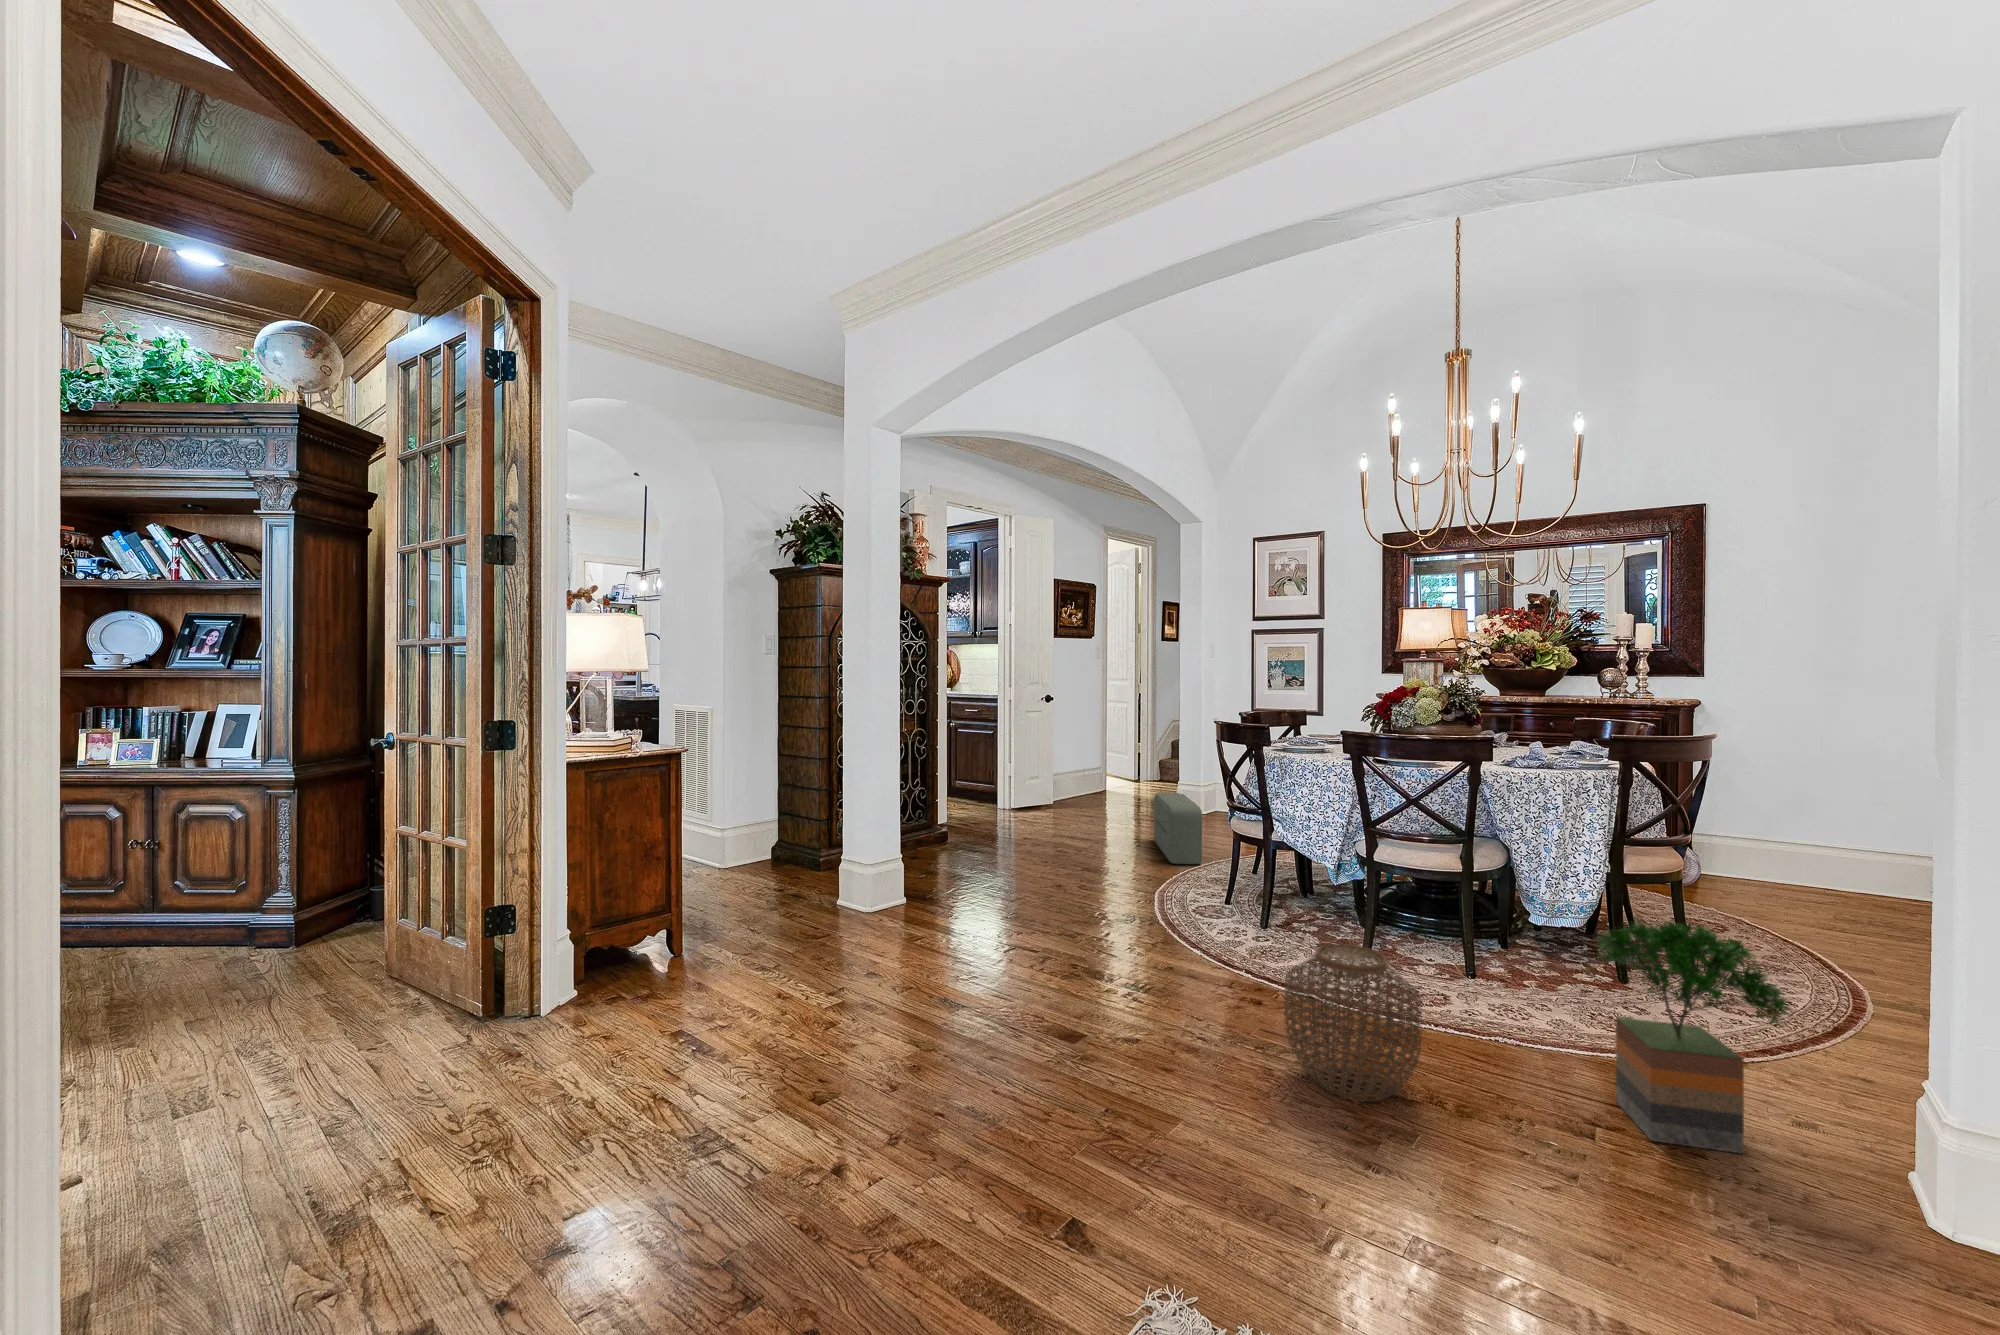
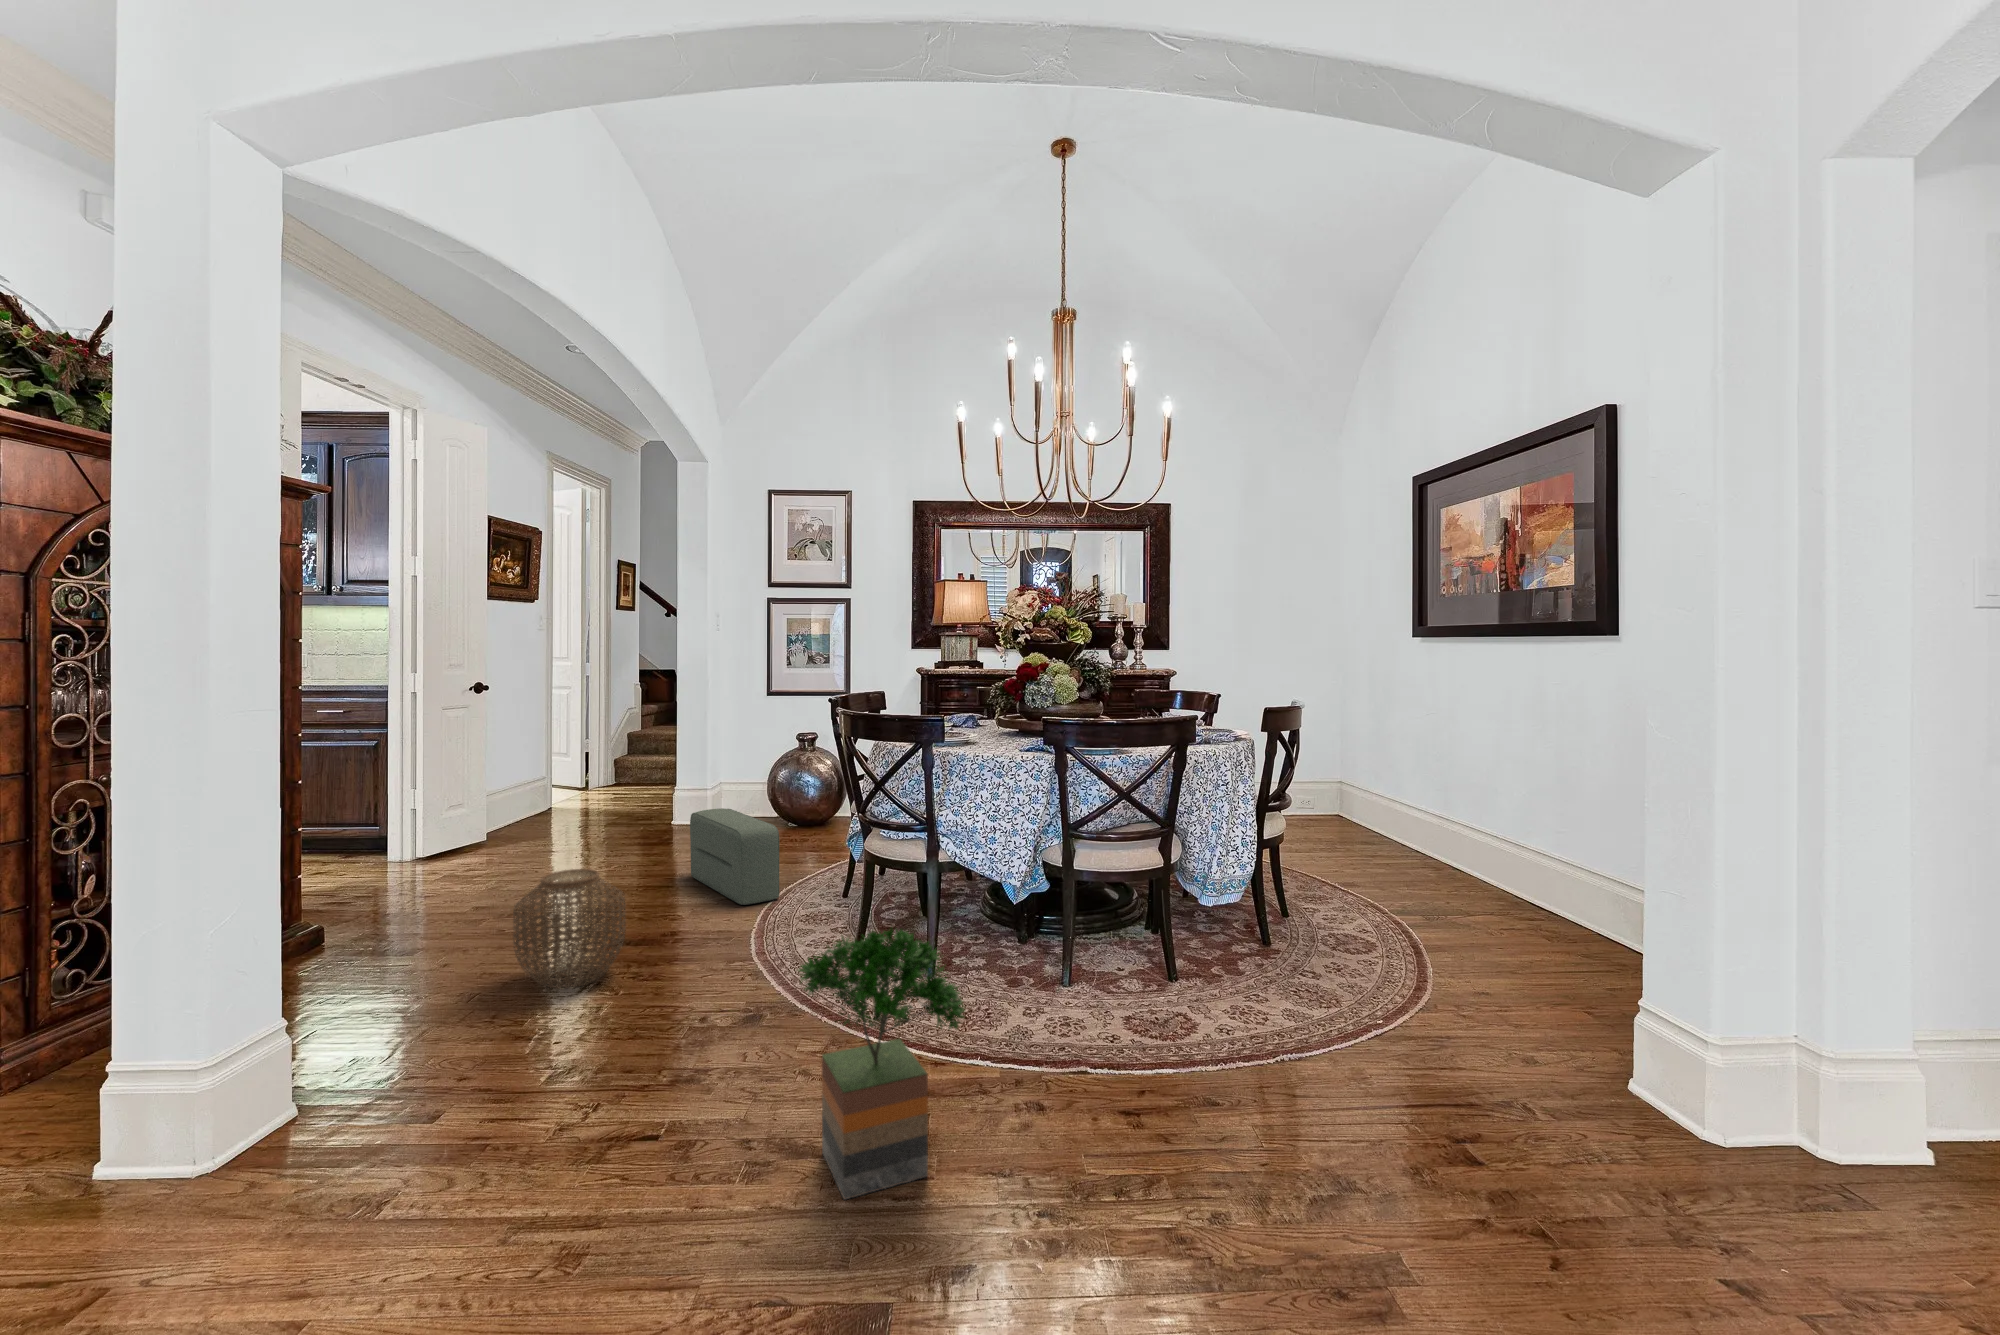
potted tree: present [1597,920,1790,1154] -> present [799,928,965,1200]
woven basket: present [1284,944,1421,1102] -> present [513,869,626,988]

